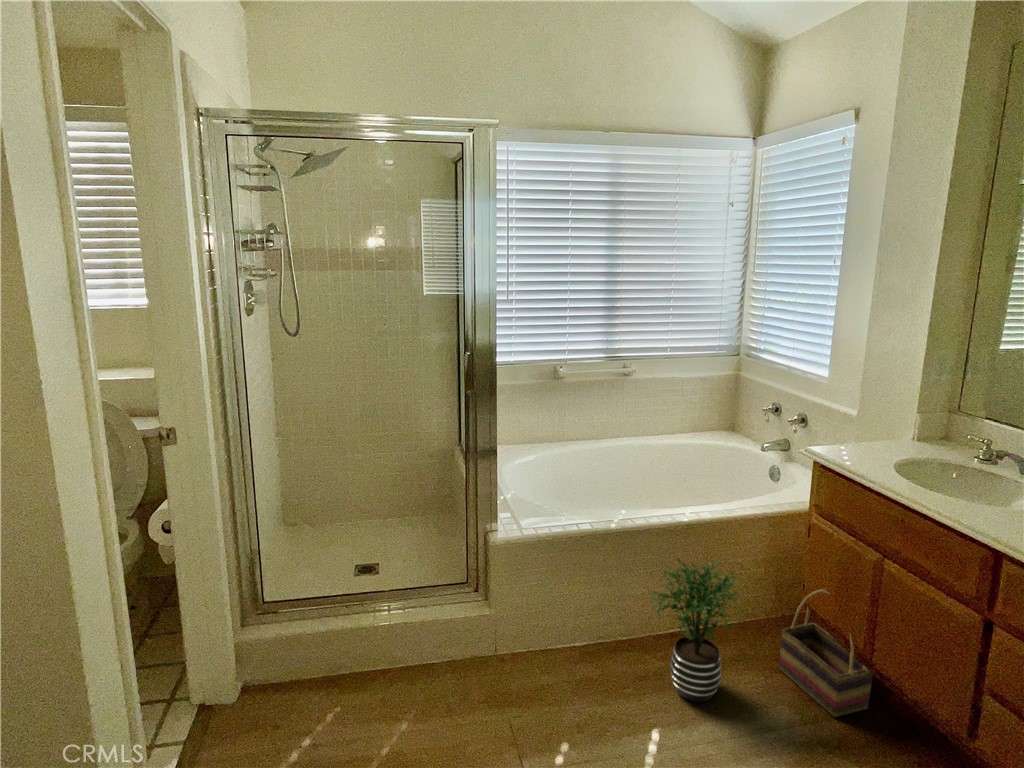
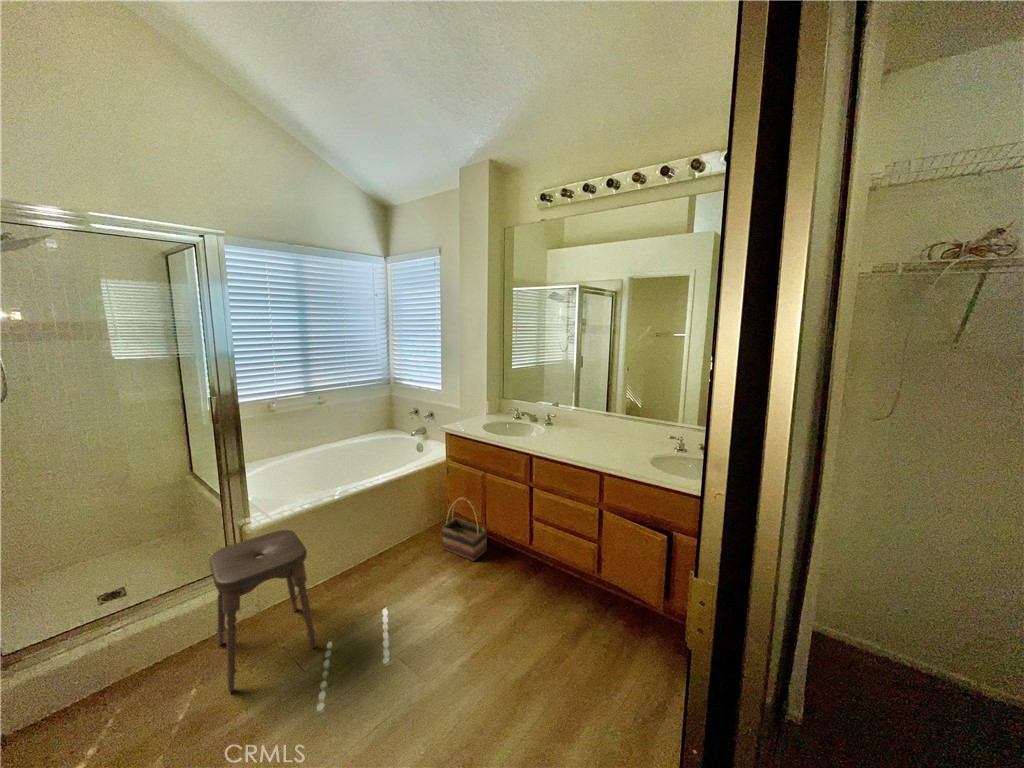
stool: none [446,549,552,734] -> present [209,530,316,692]
potted plant: present [649,558,739,702] -> none [368,499,424,586]

